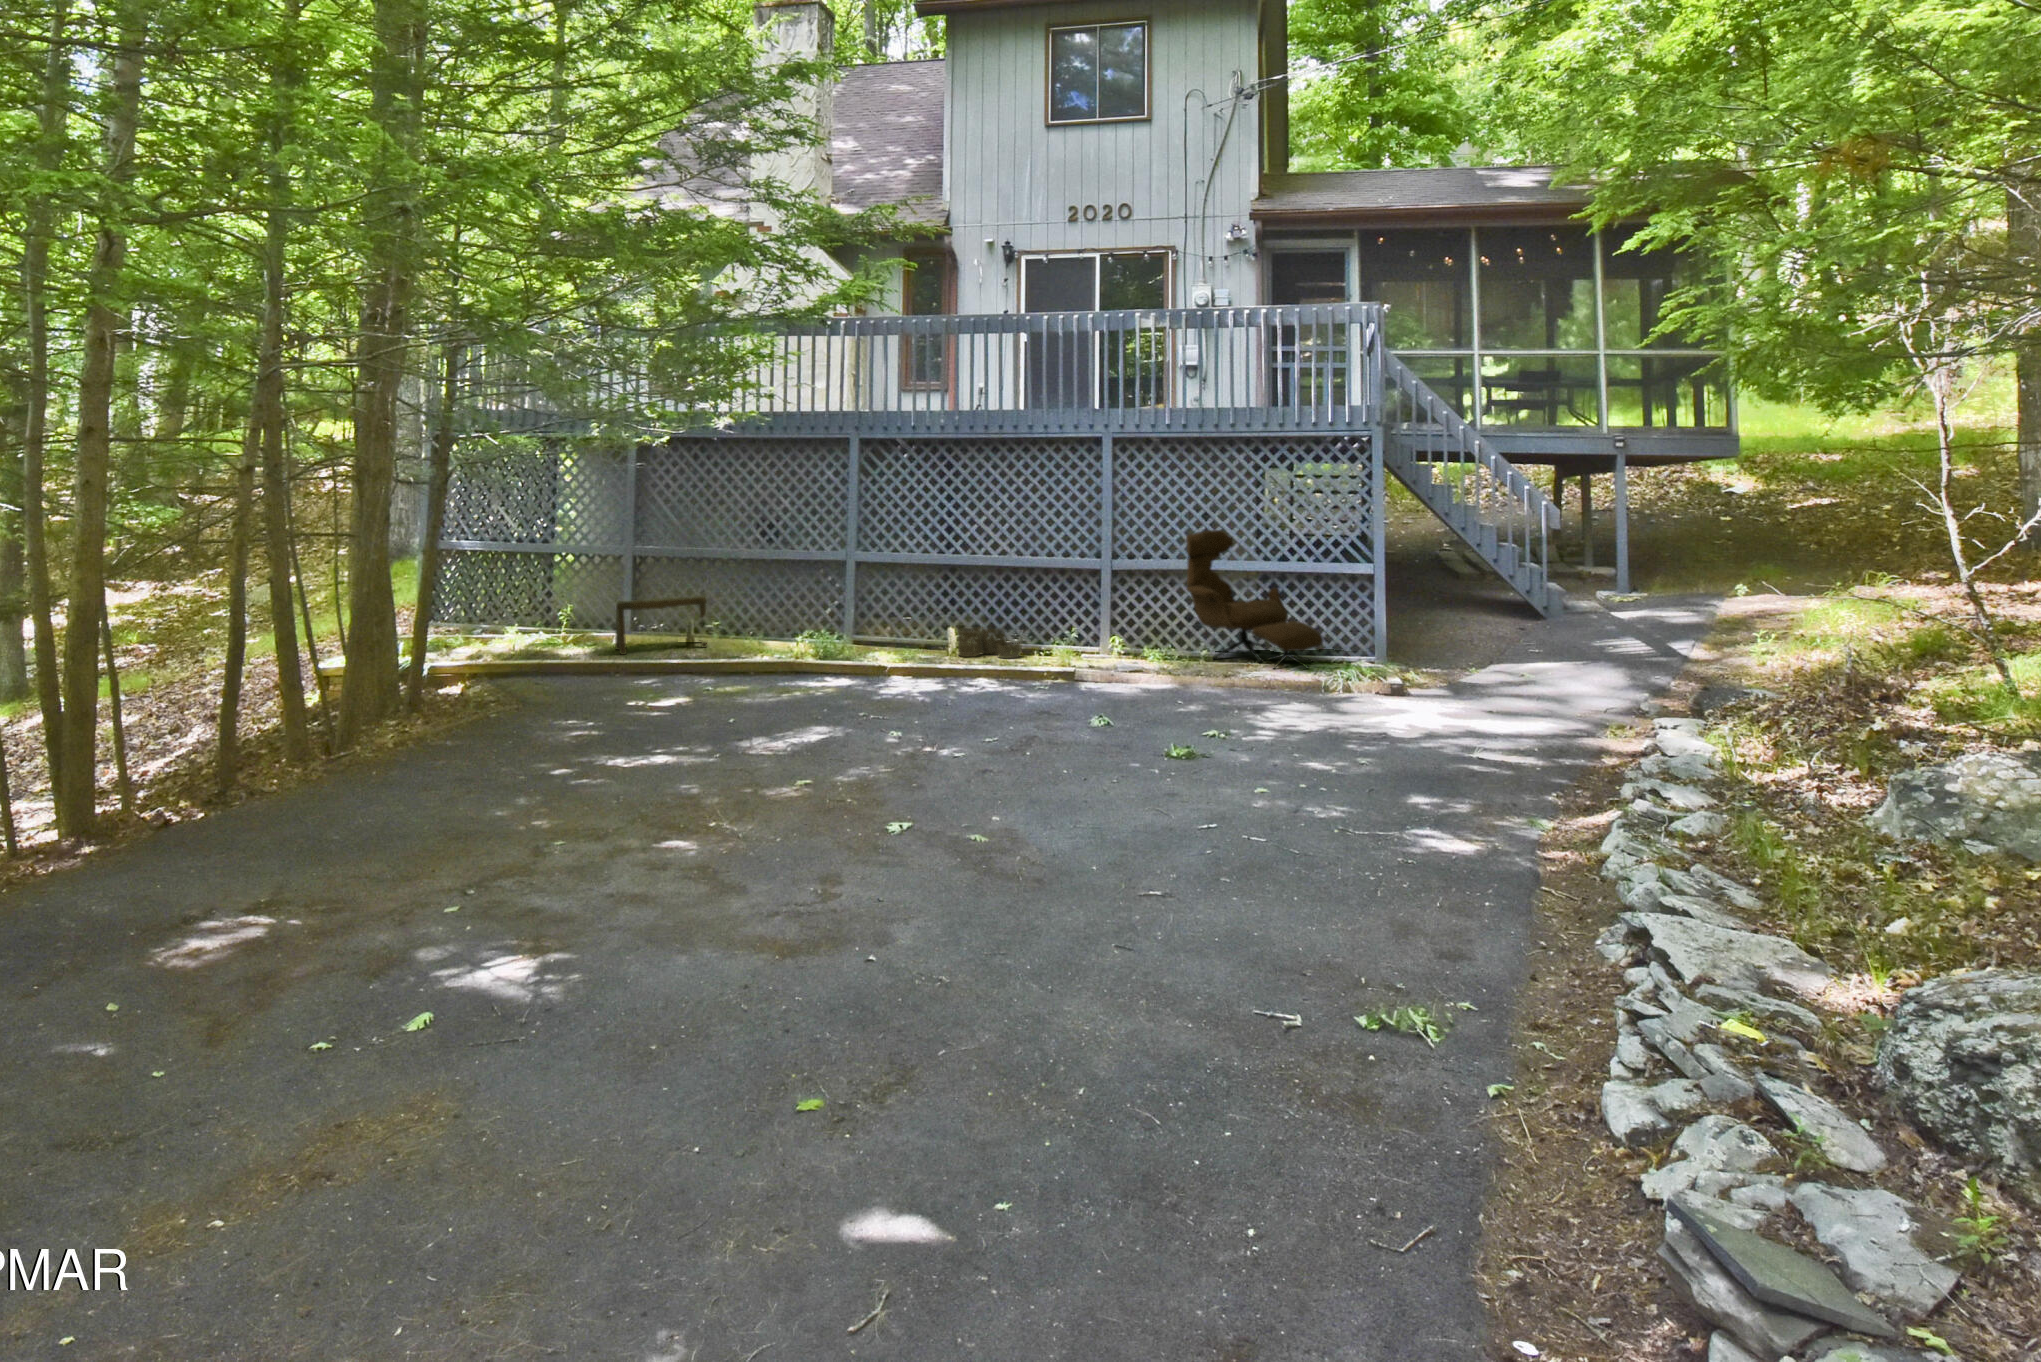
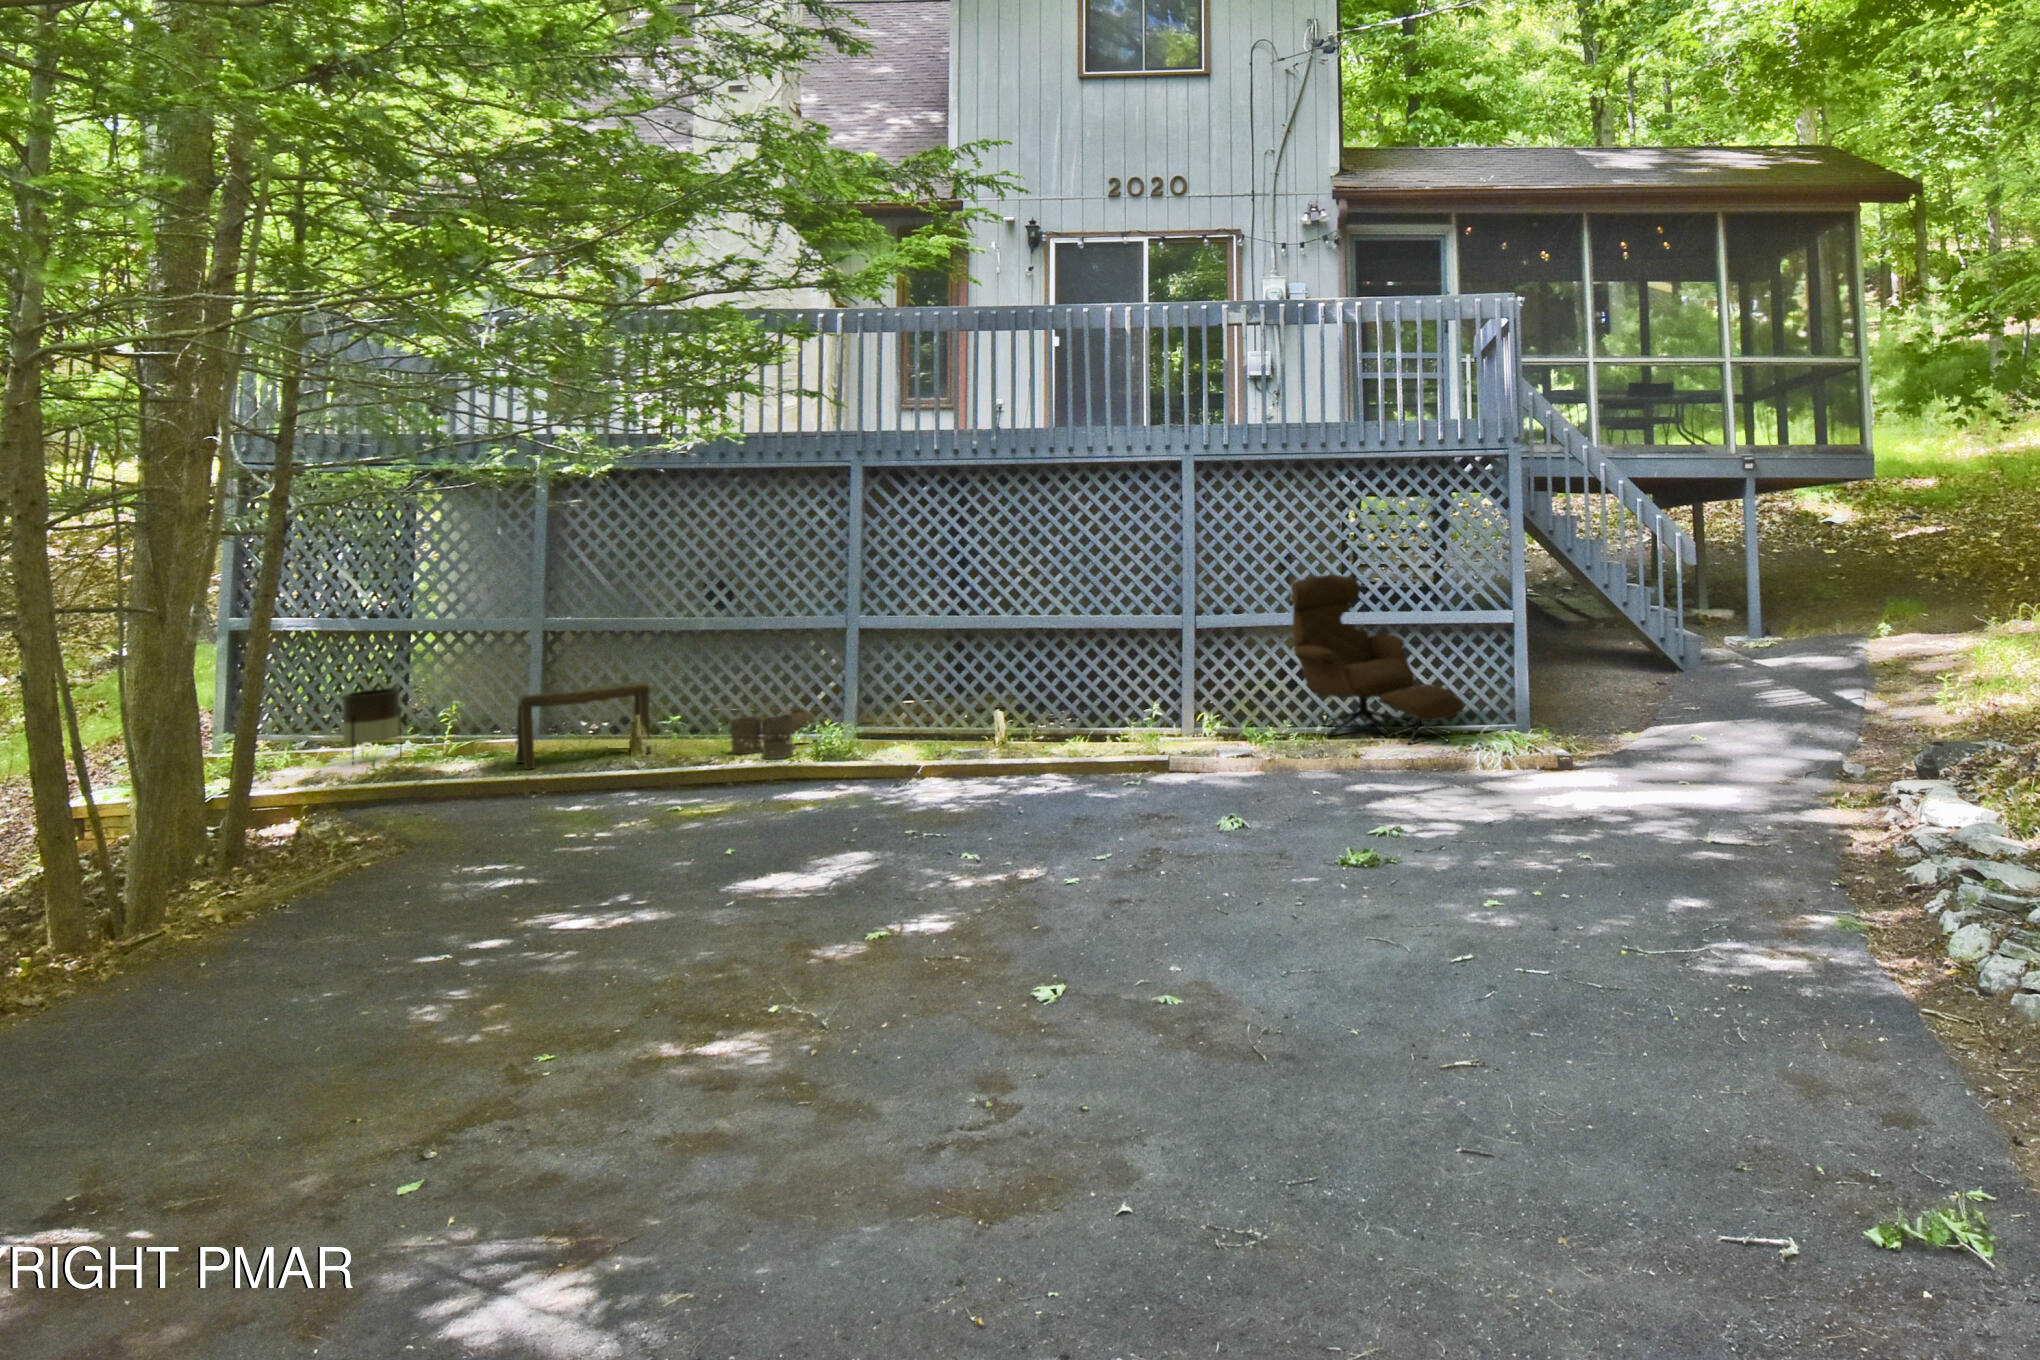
planter: none [504,592,543,646] -> present [343,688,402,751]
woven basket: present [957,626,1021,658] -> present [731,709,816,759]

